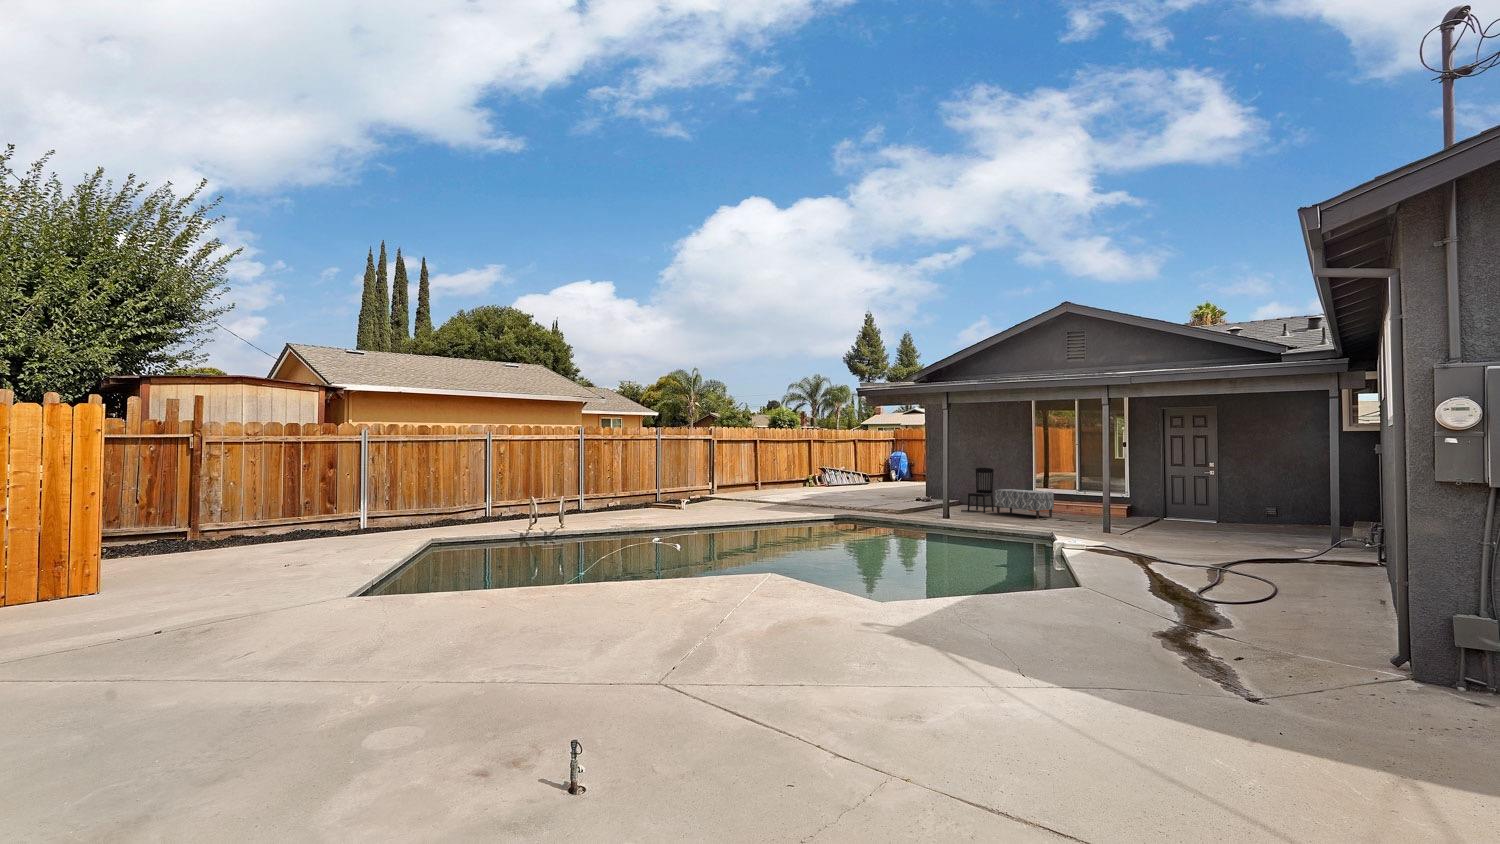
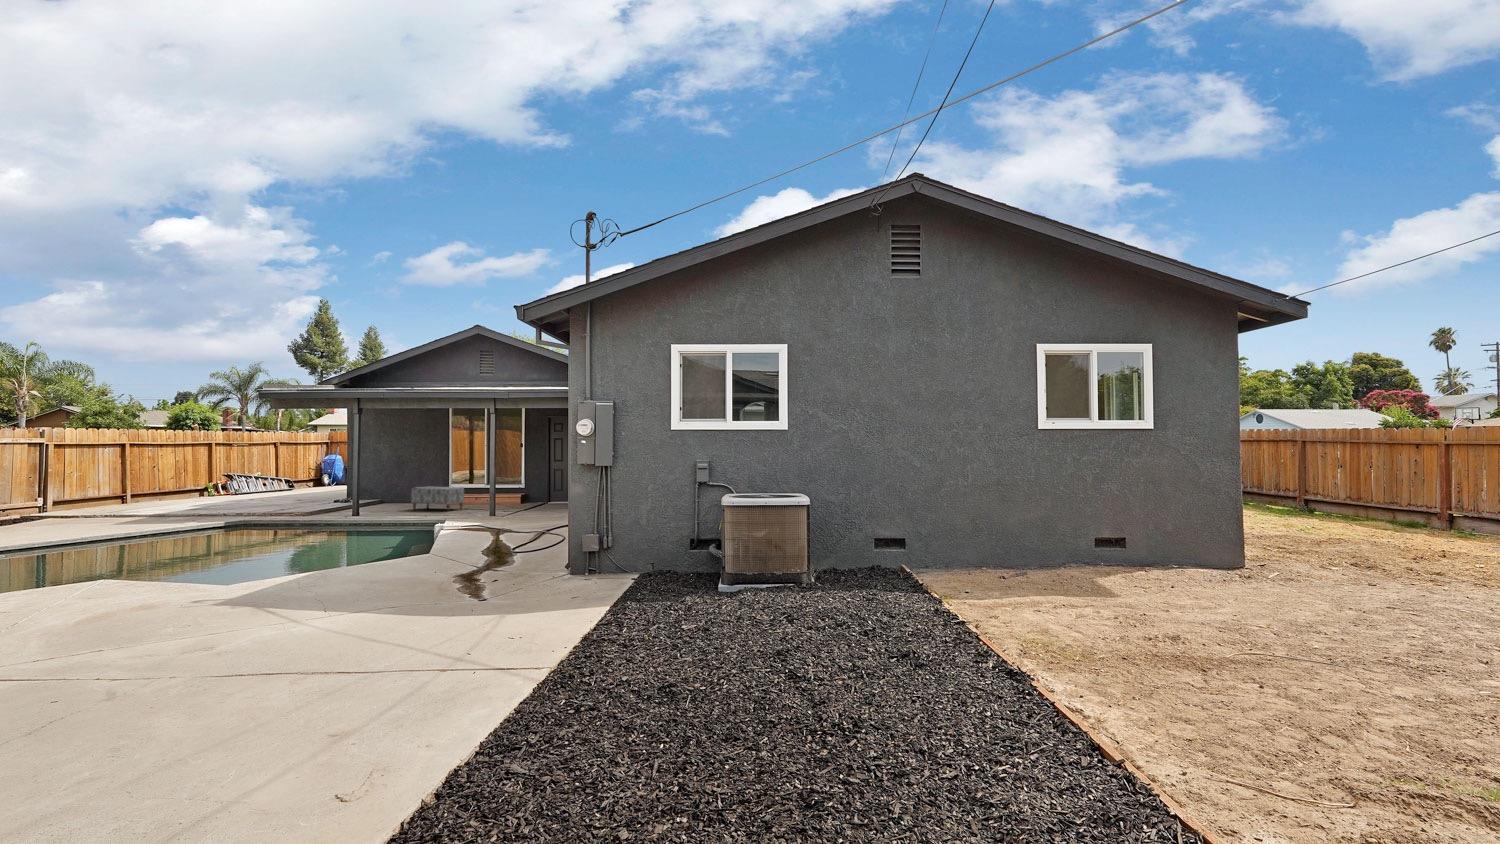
chair: present [968,468,994,513] -> none [385,468,413,510]

